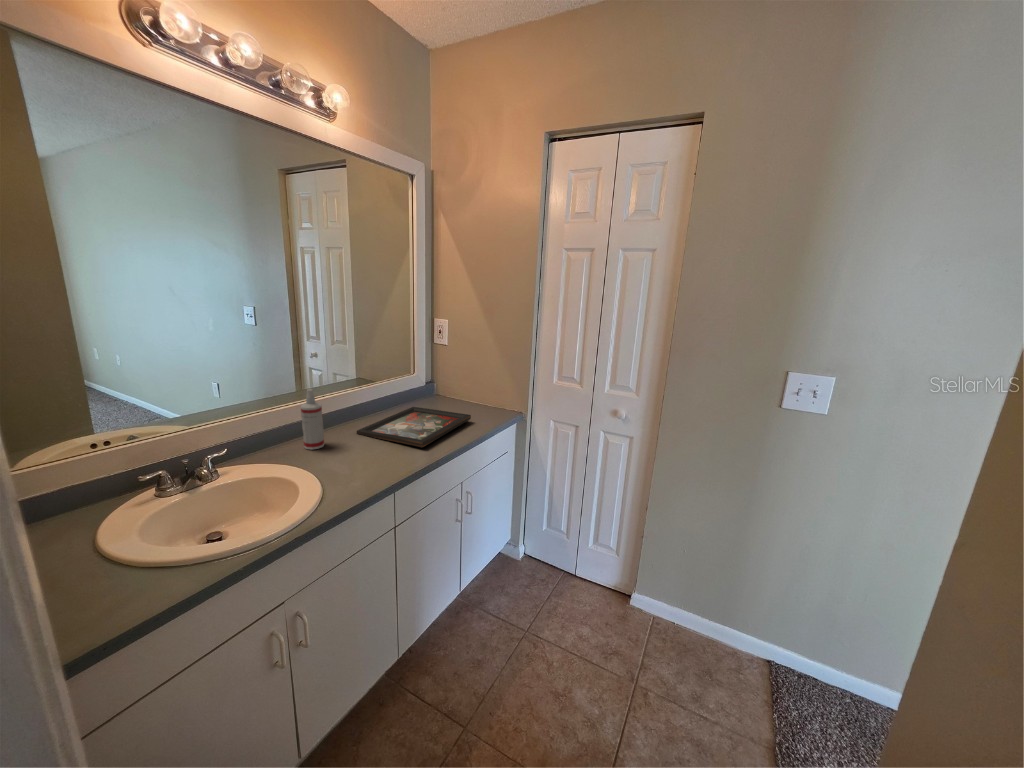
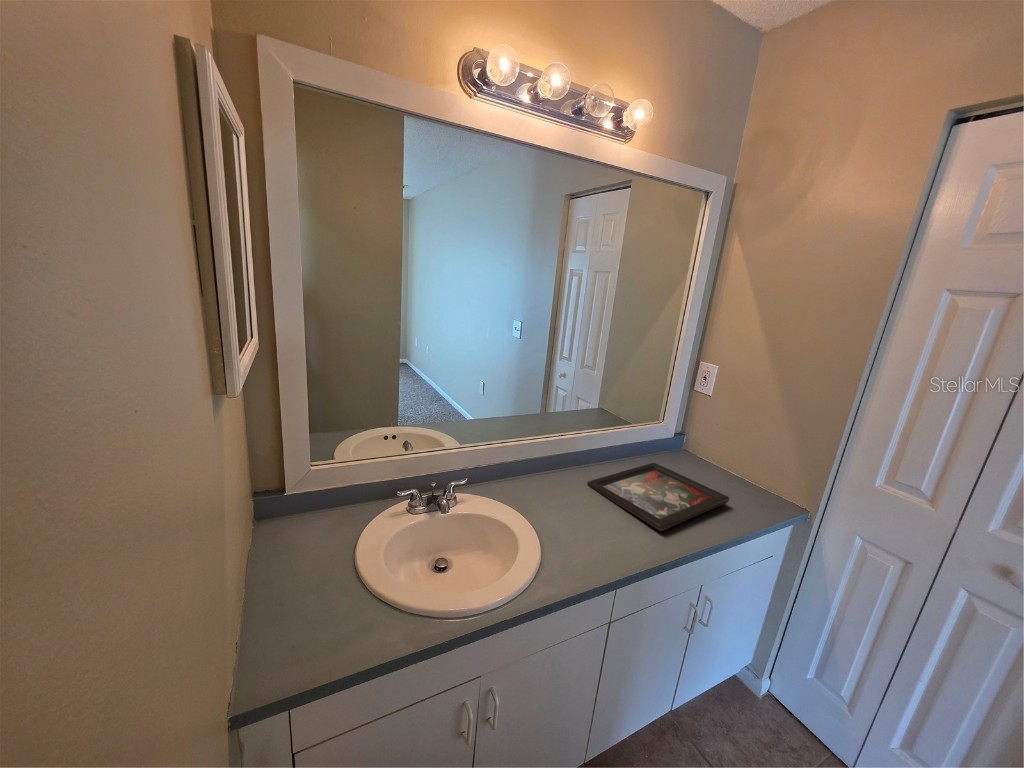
spray bottle: present [301,389,324,450] -> none [534,431,558,495]

